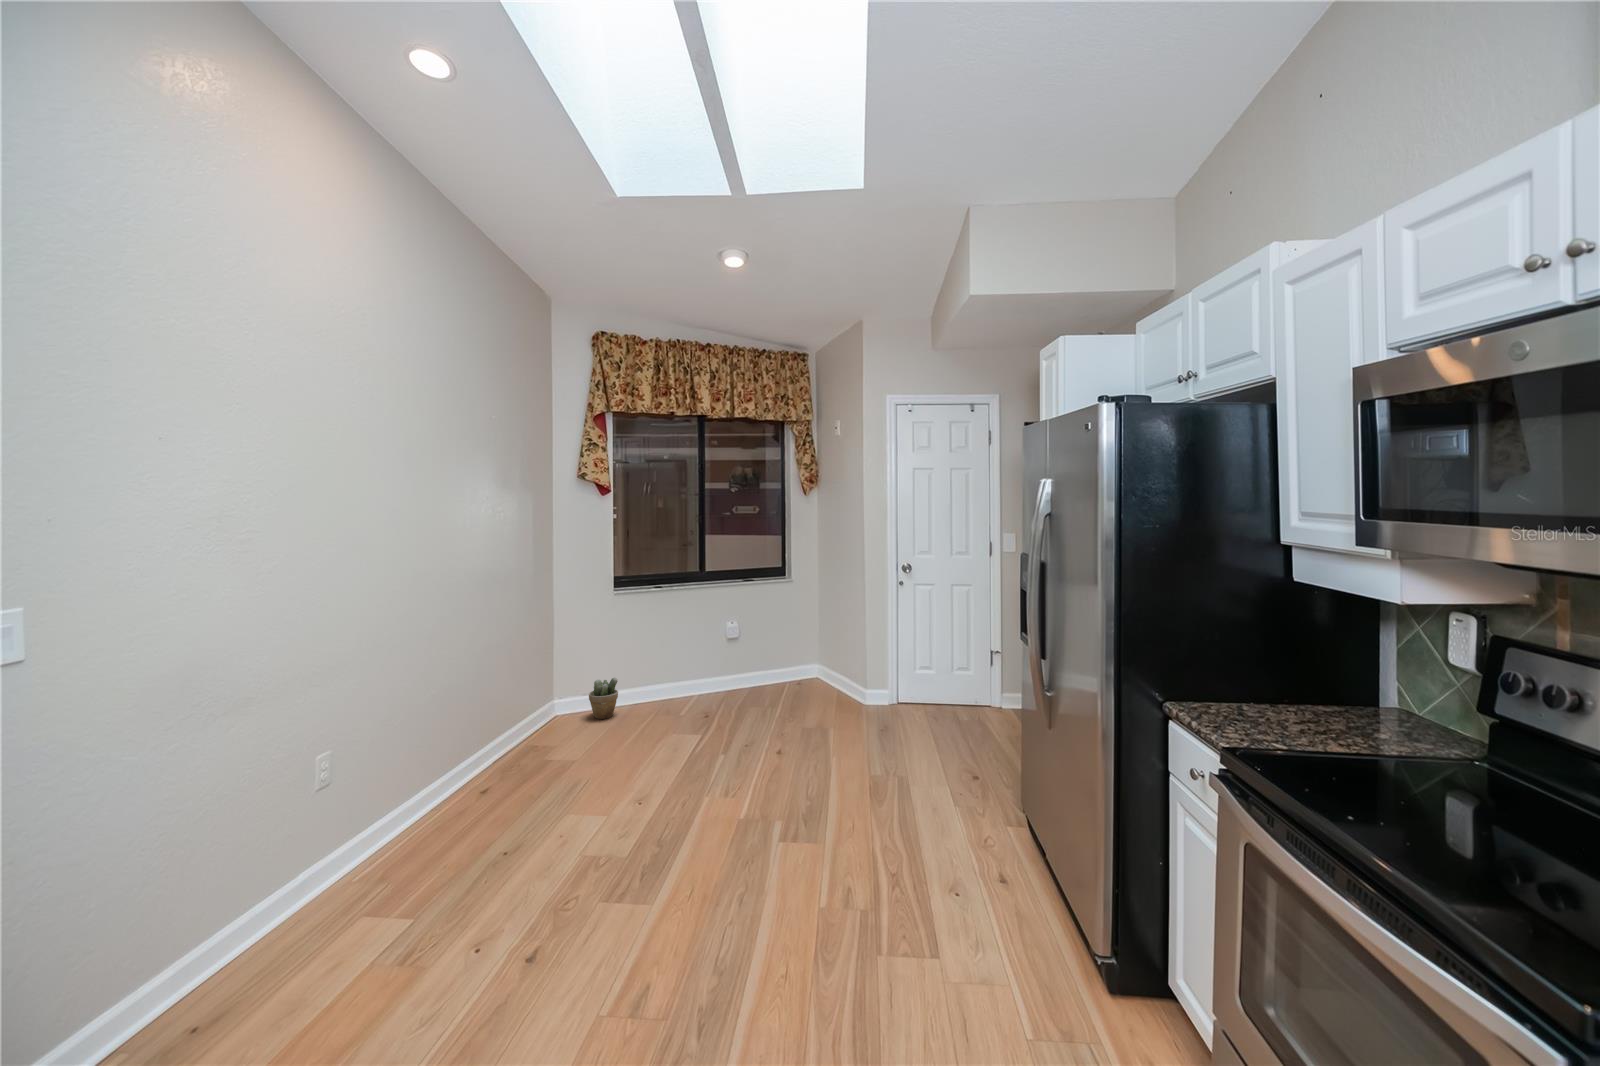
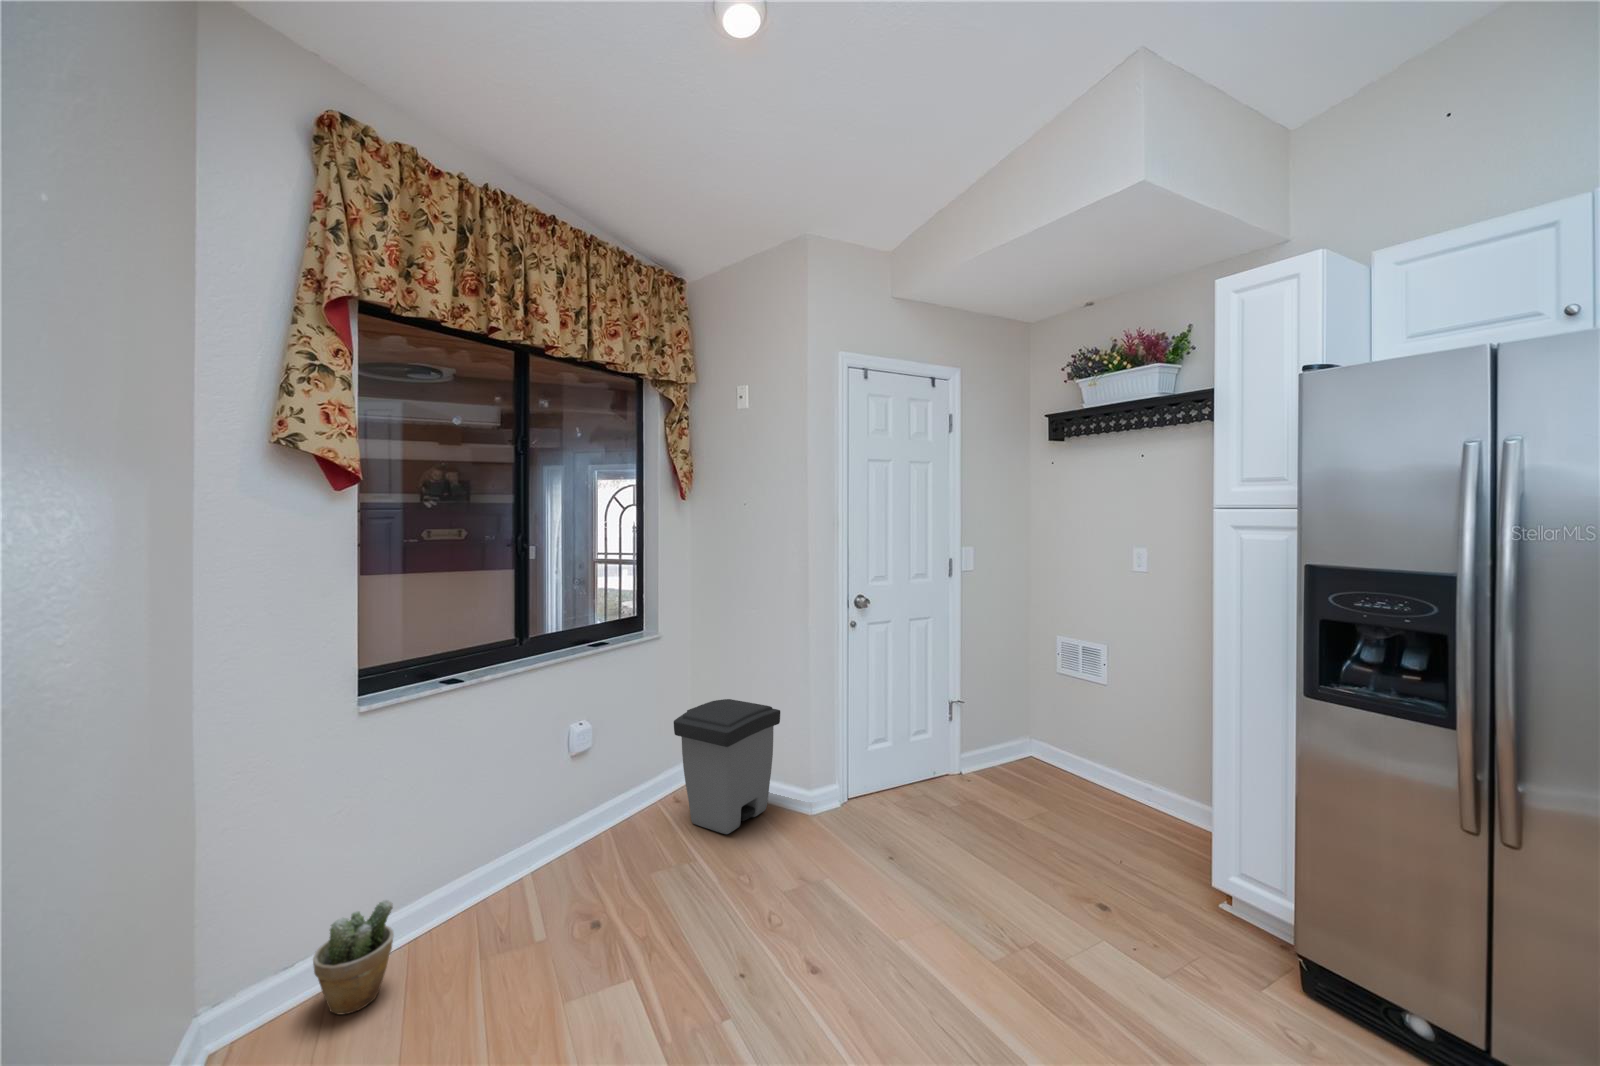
trash can: none [777,624,843,702] -> present [674,699,780,834]

